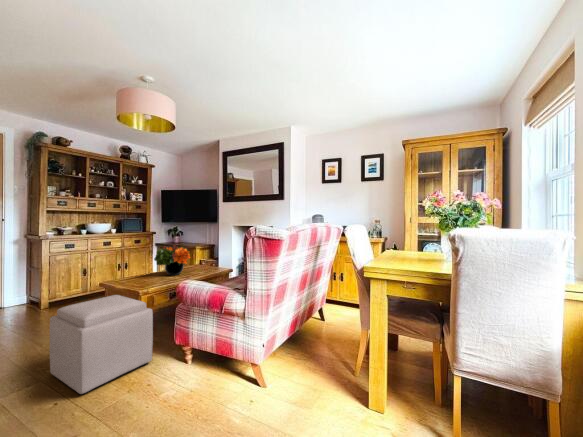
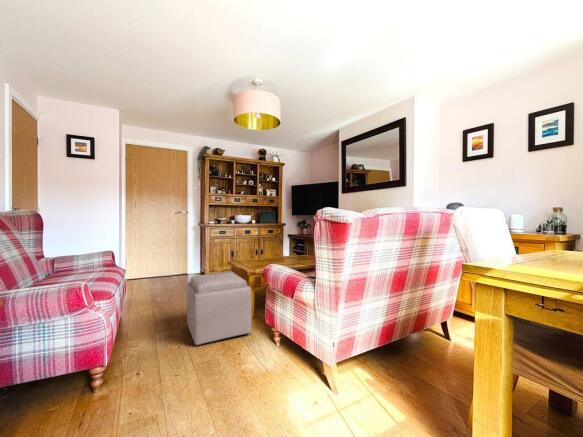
flower arrangement: present [154,245,191,275] -> none [268,233,300,261]

